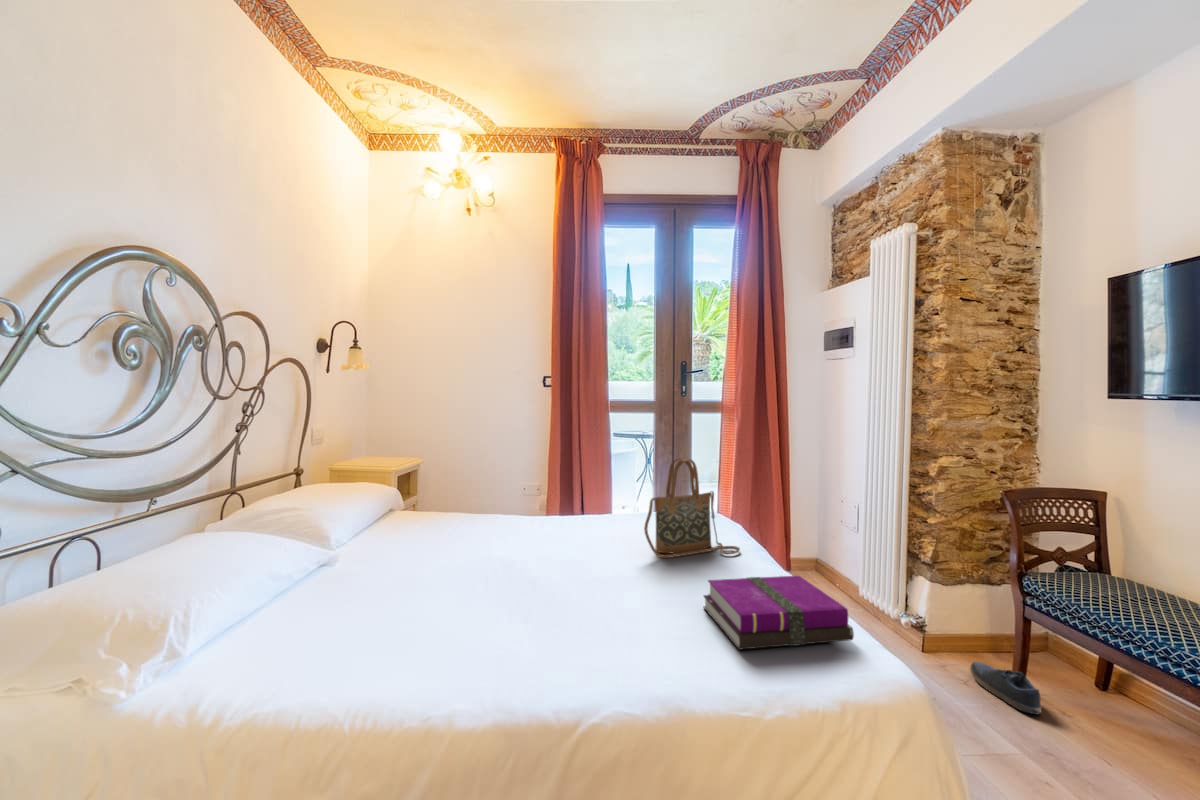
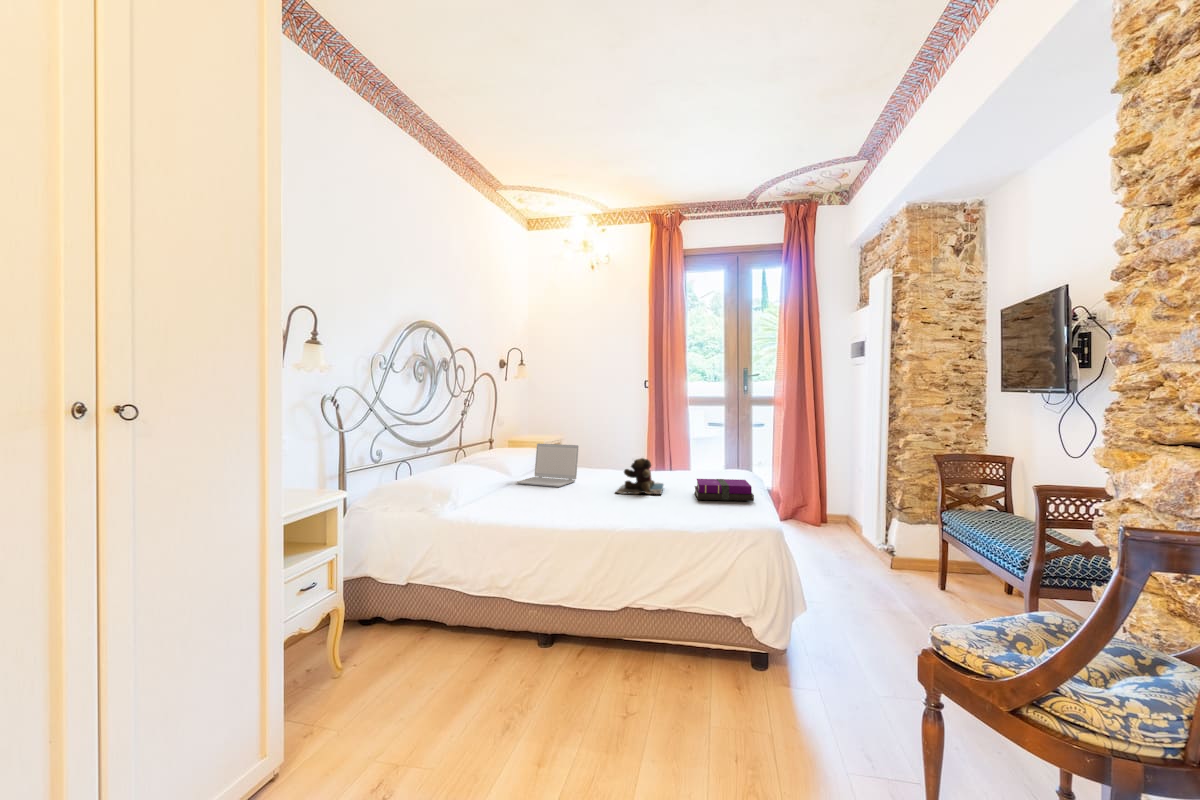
handbag: present [644,459,740,558] -> none [680,427,738,481]
laptop: none [305,503,452,614] -> present [517,443,579,487]
teddy bear: none [540,538,646,636] -> present [616,458,663,494]
shoe: present [970,662,1041,714] -> none [913,570,942,595]

